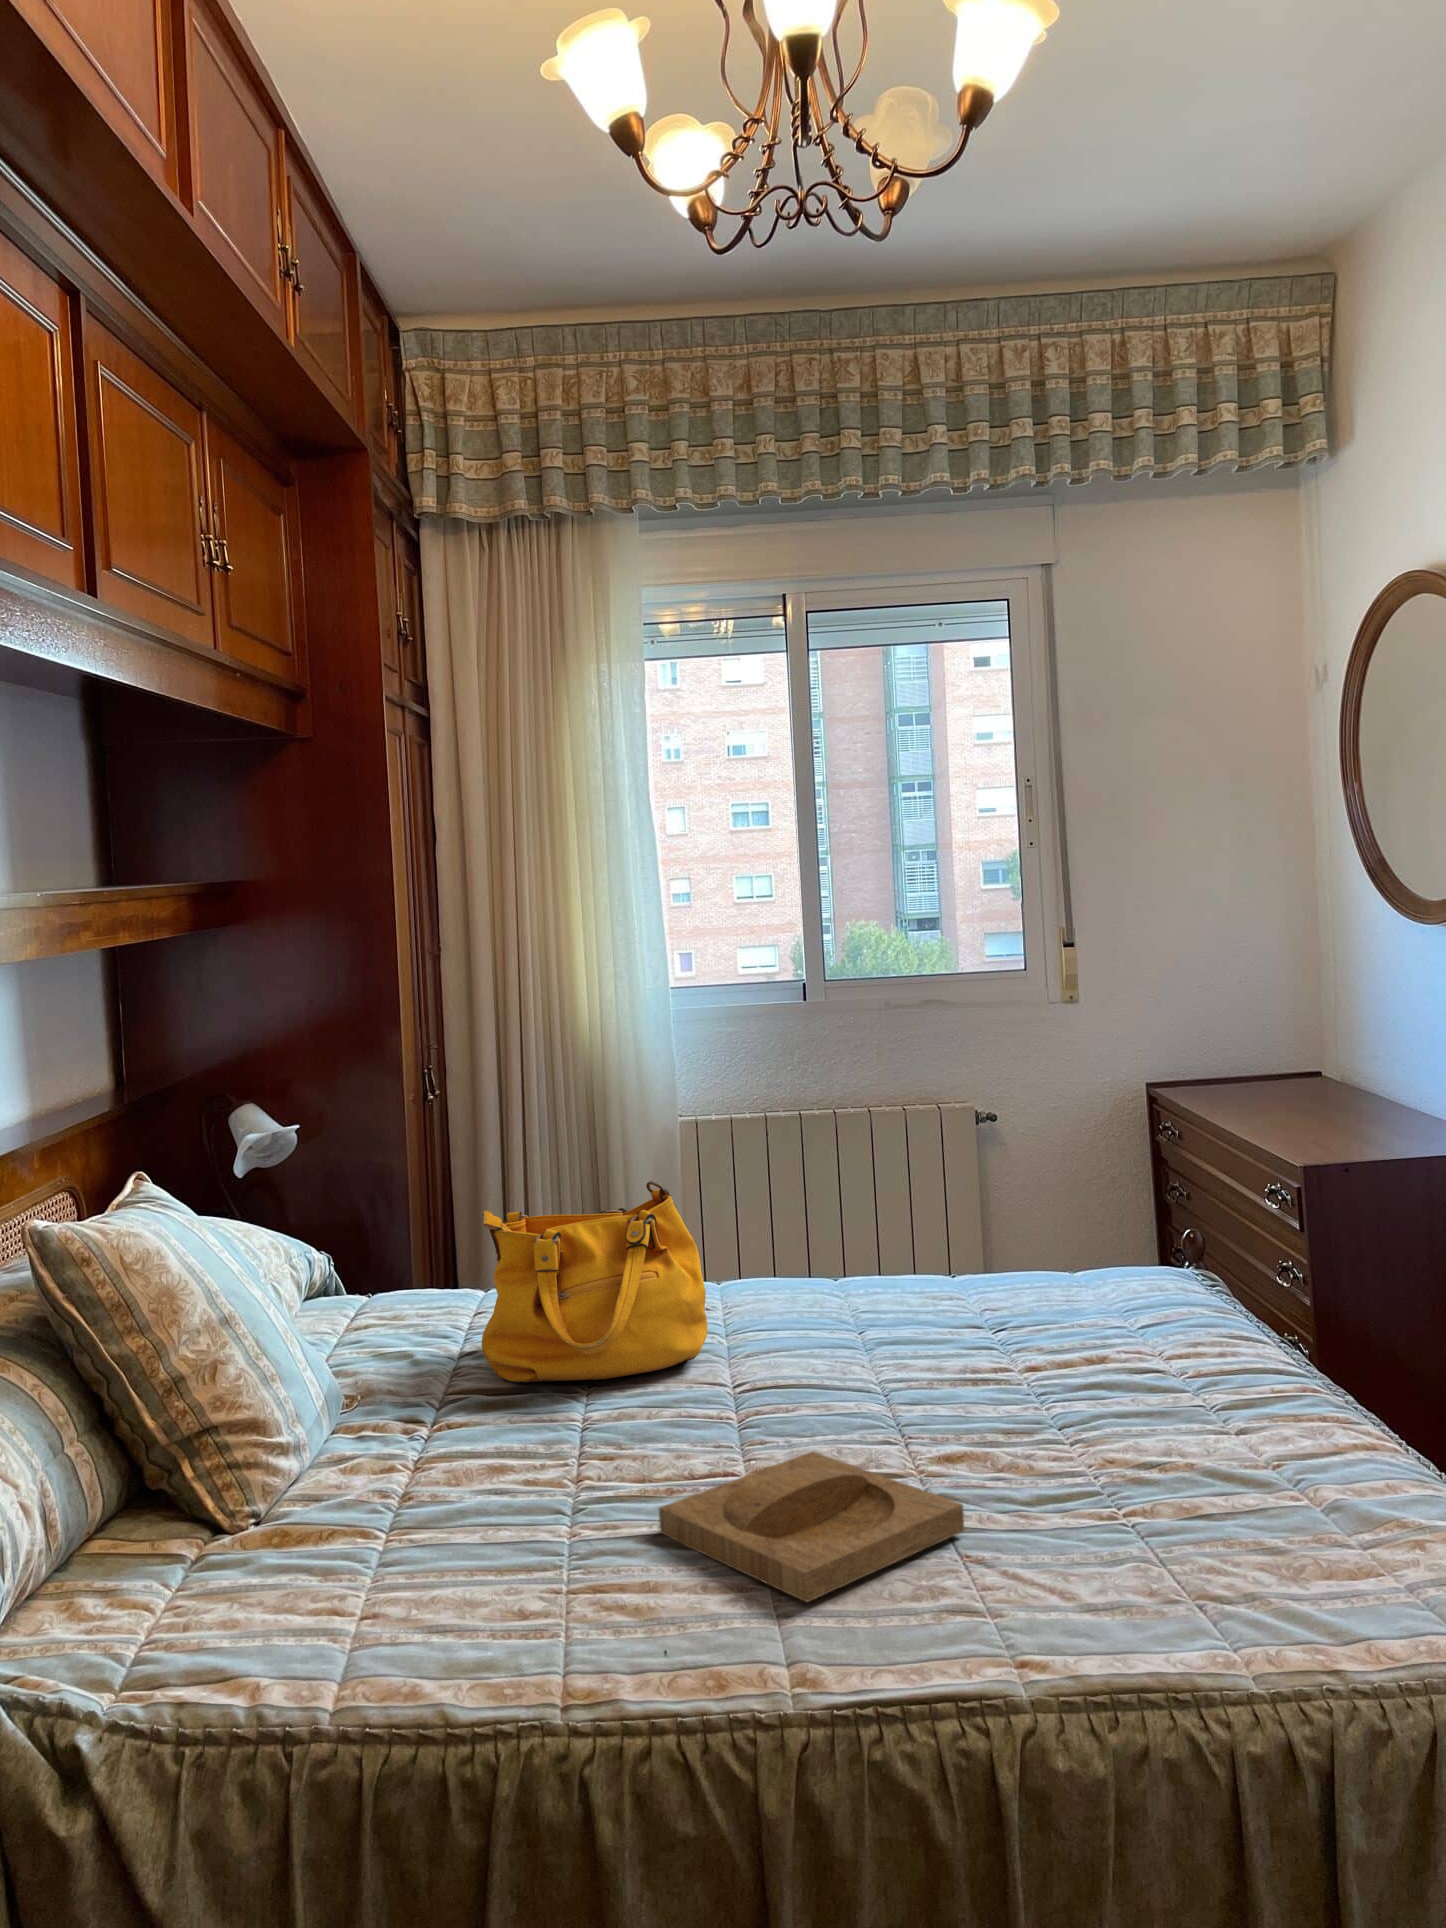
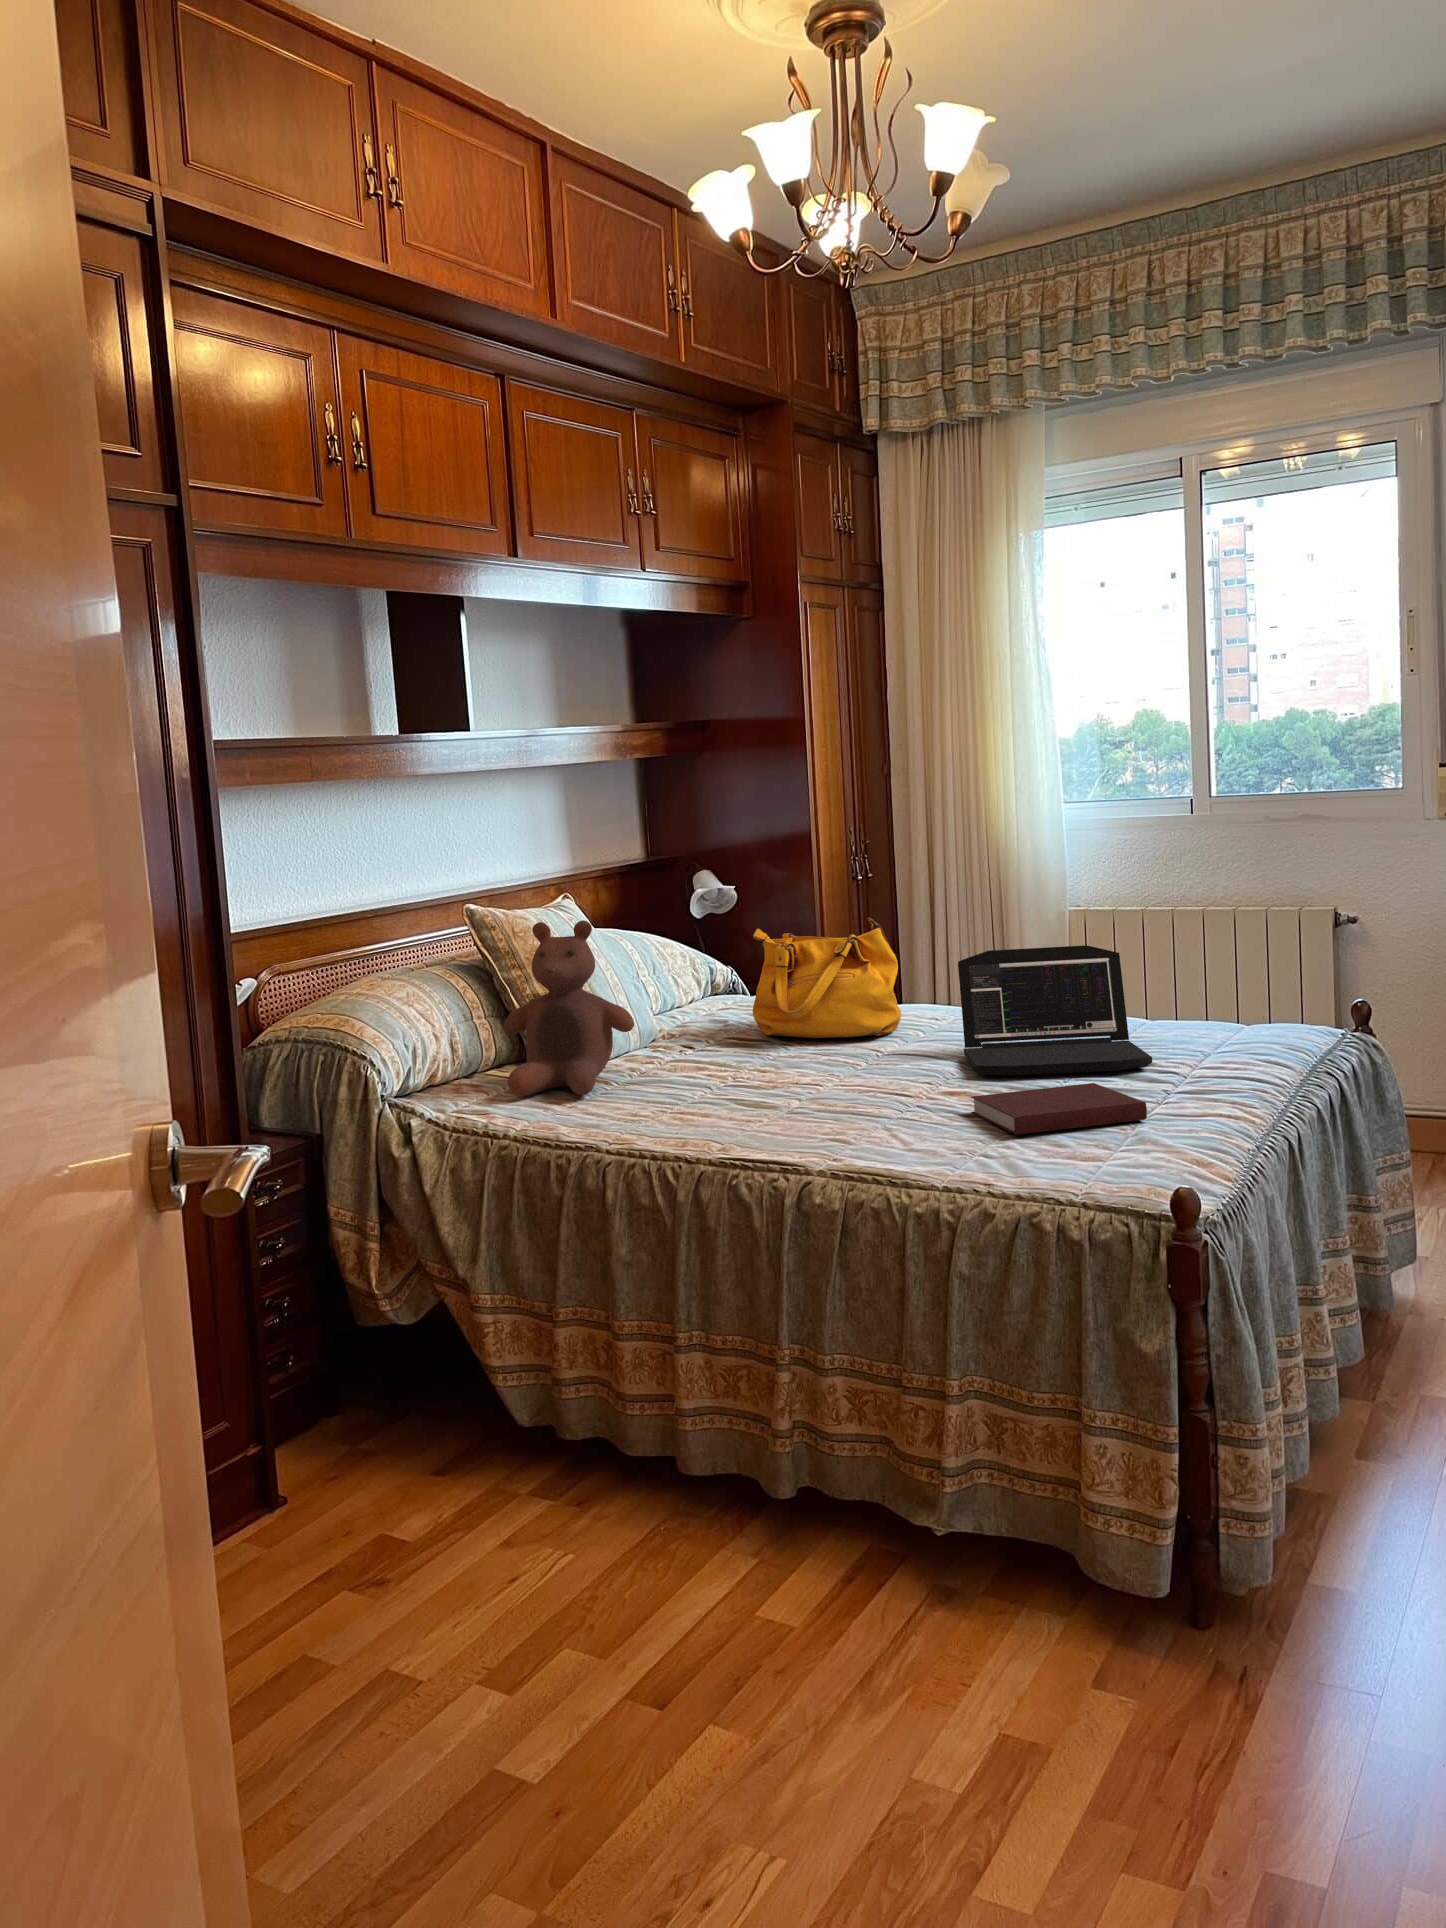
laptop: none [836,1204,1133,1420] -> present [958,945,1152,1075]
stuffed bear: none [158,1240,419,1610] -> present [504,920,634,1096]
notebook: none [1048,1419,1292,1541] -> present [971,1083,1147,1135]
tray: present [659,1452,964,1602] -> none [741,1074,893,1126]

